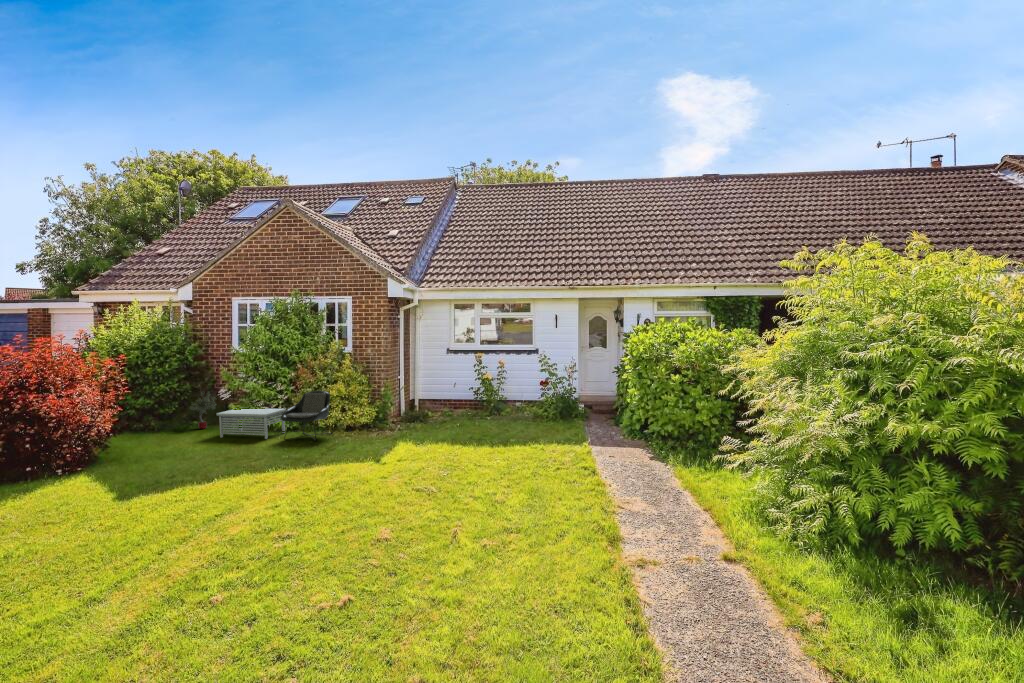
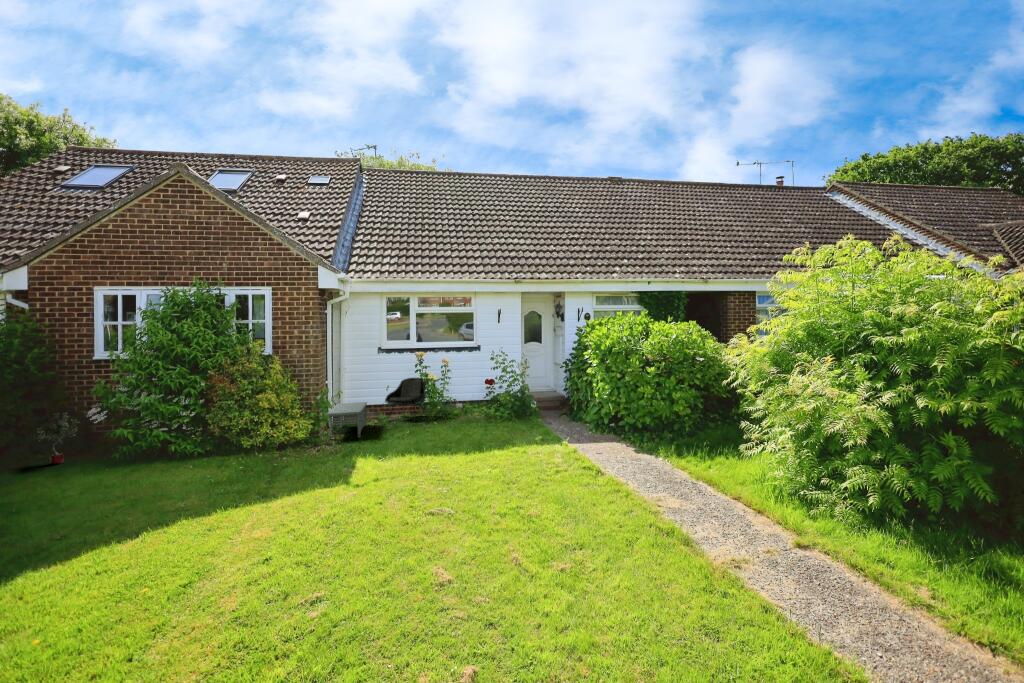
lounge chair: present [281,391,332,441] -> present [385,378,426,422]
storage bench: present [217,409,286,439] -> present [327,402,367,440]

